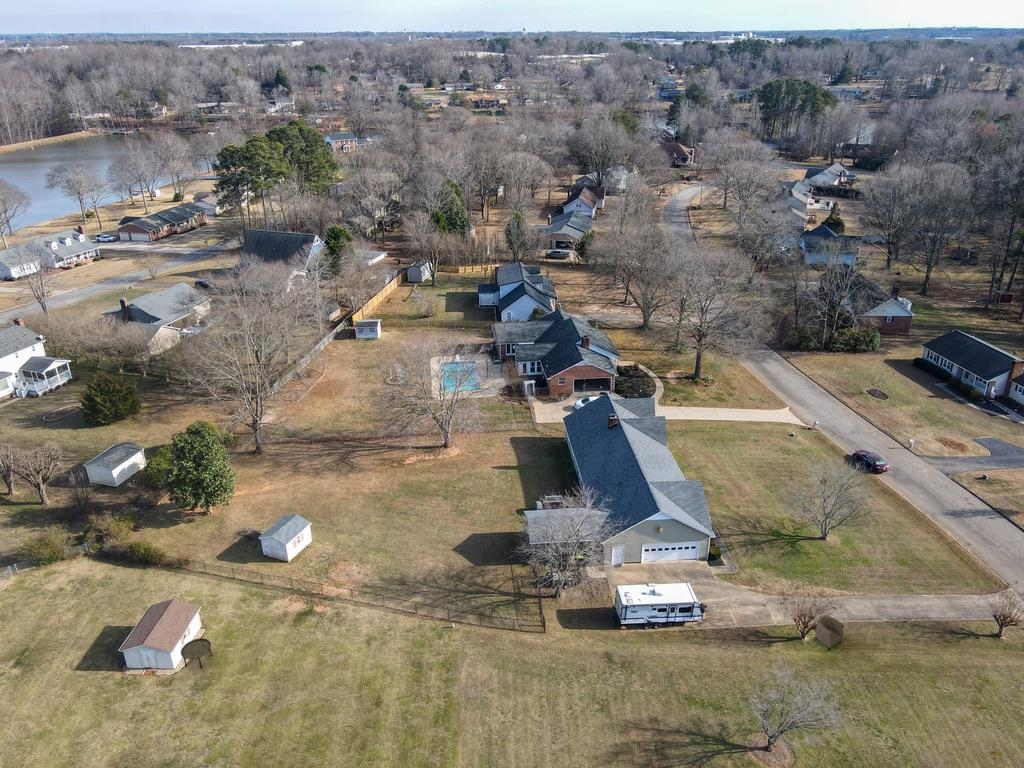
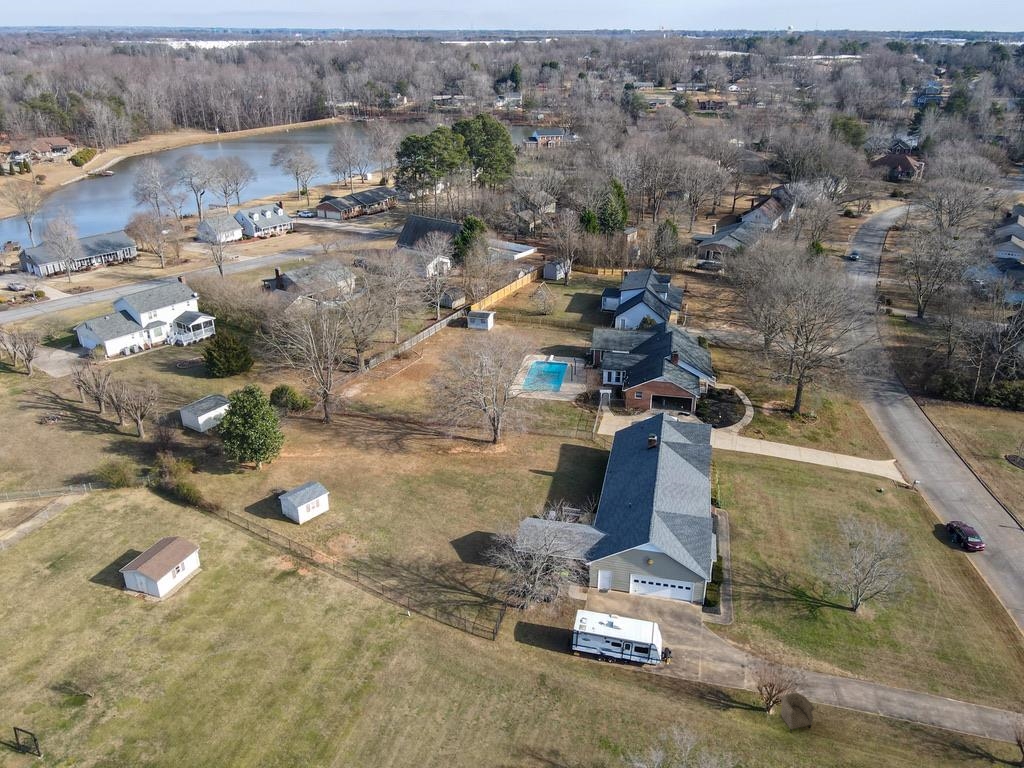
round table: present [181,638,212,668] -> none [170,574,198,601]

